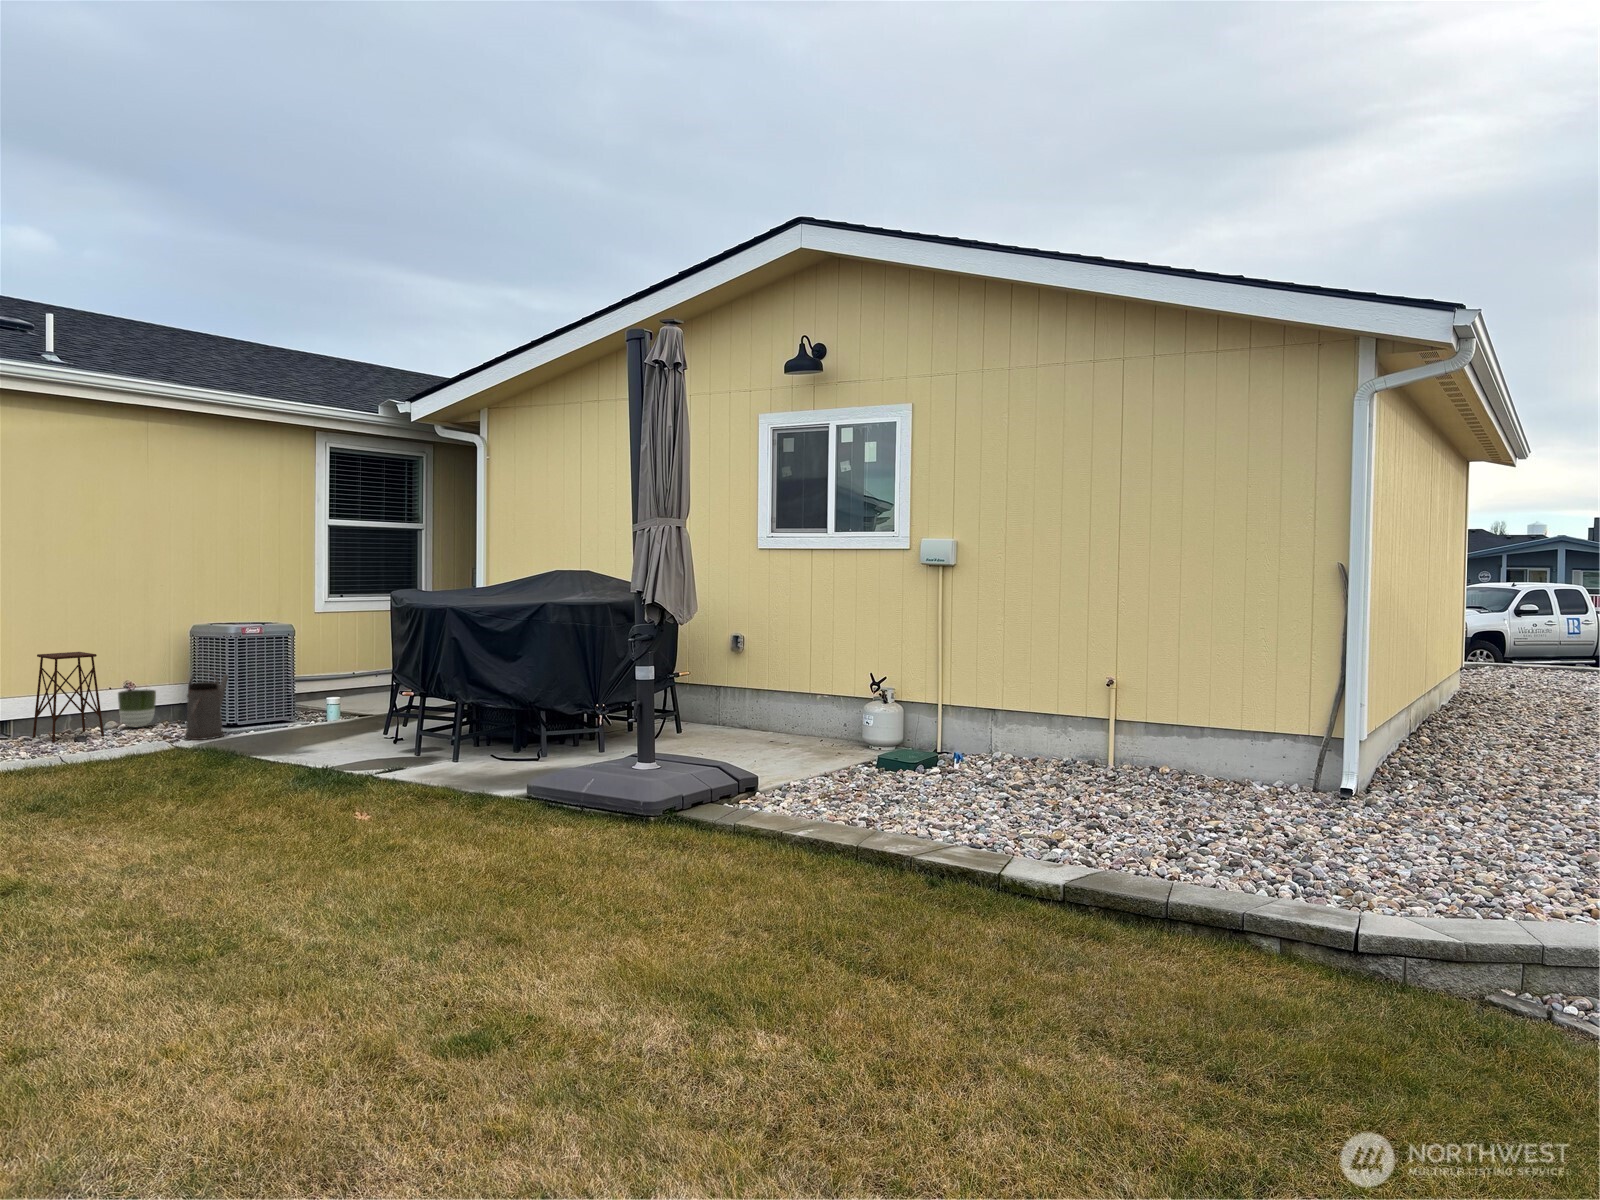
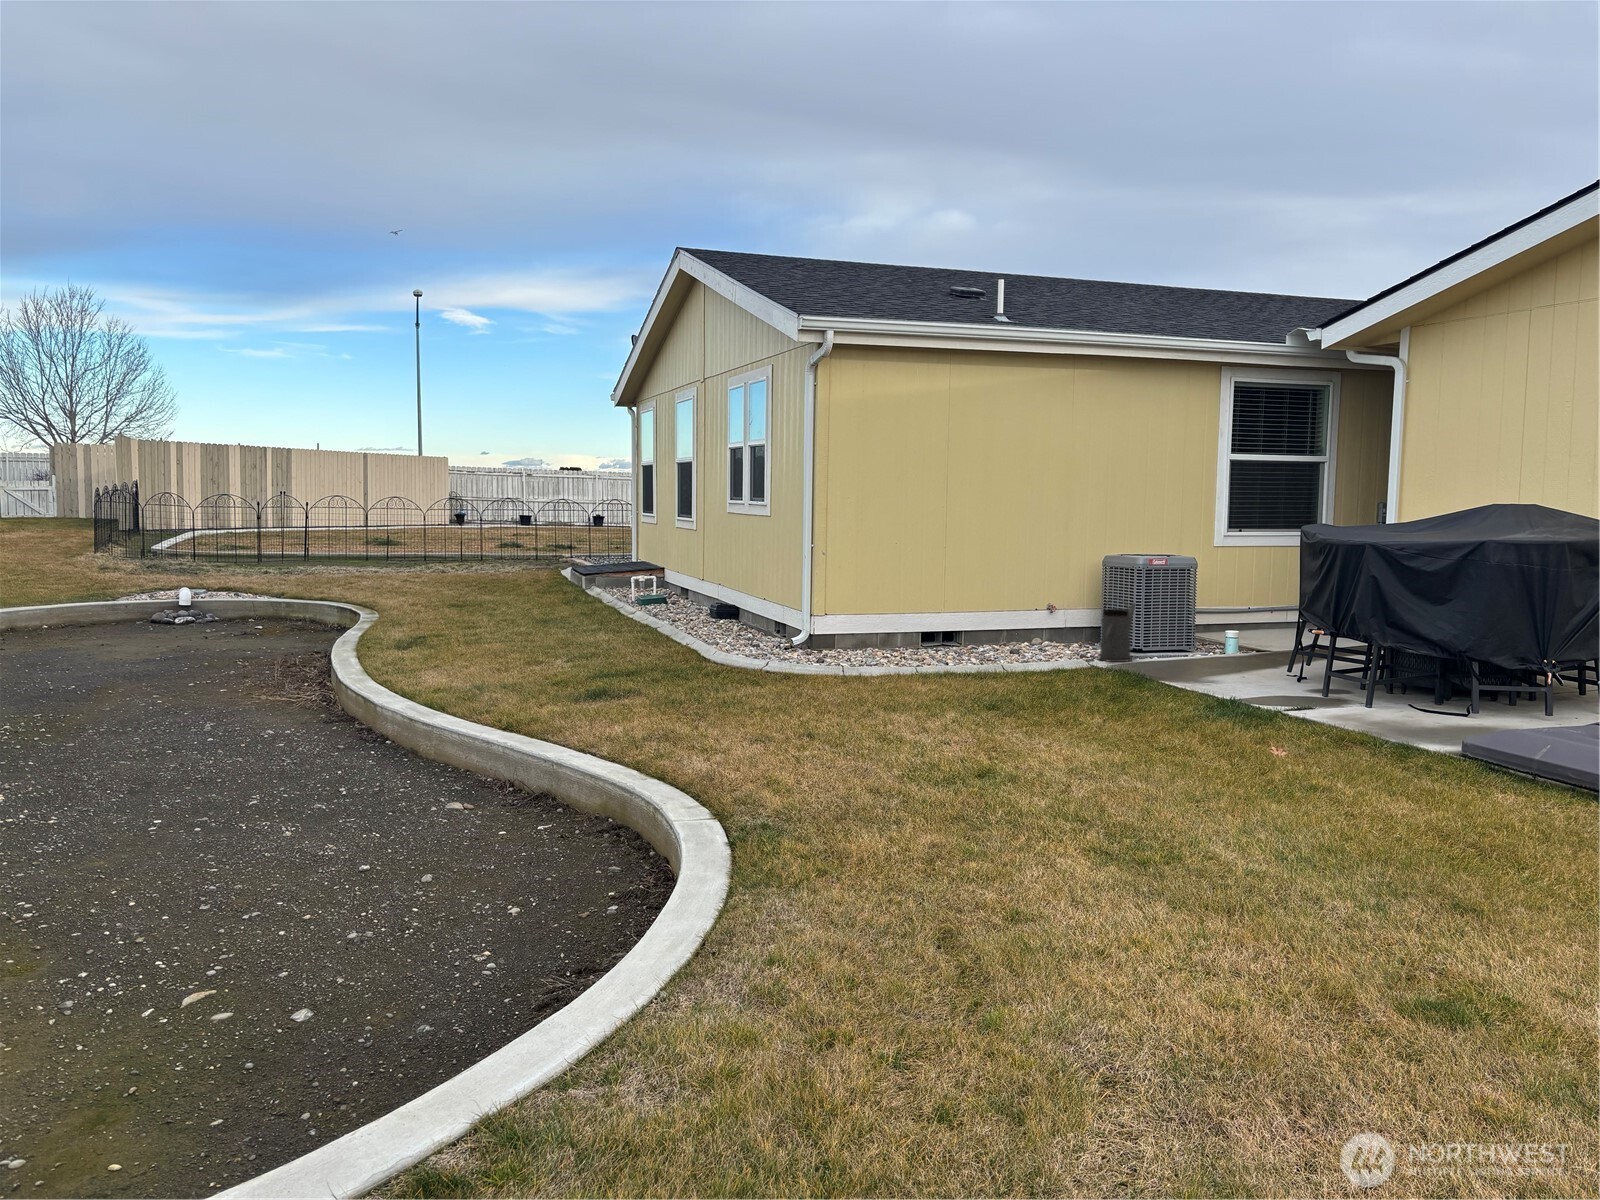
side table: present [33,652,104,743] -> none [983,576,1035,653]
planter: present [118,690,156,727] -> none [1044,612,1074,646]

